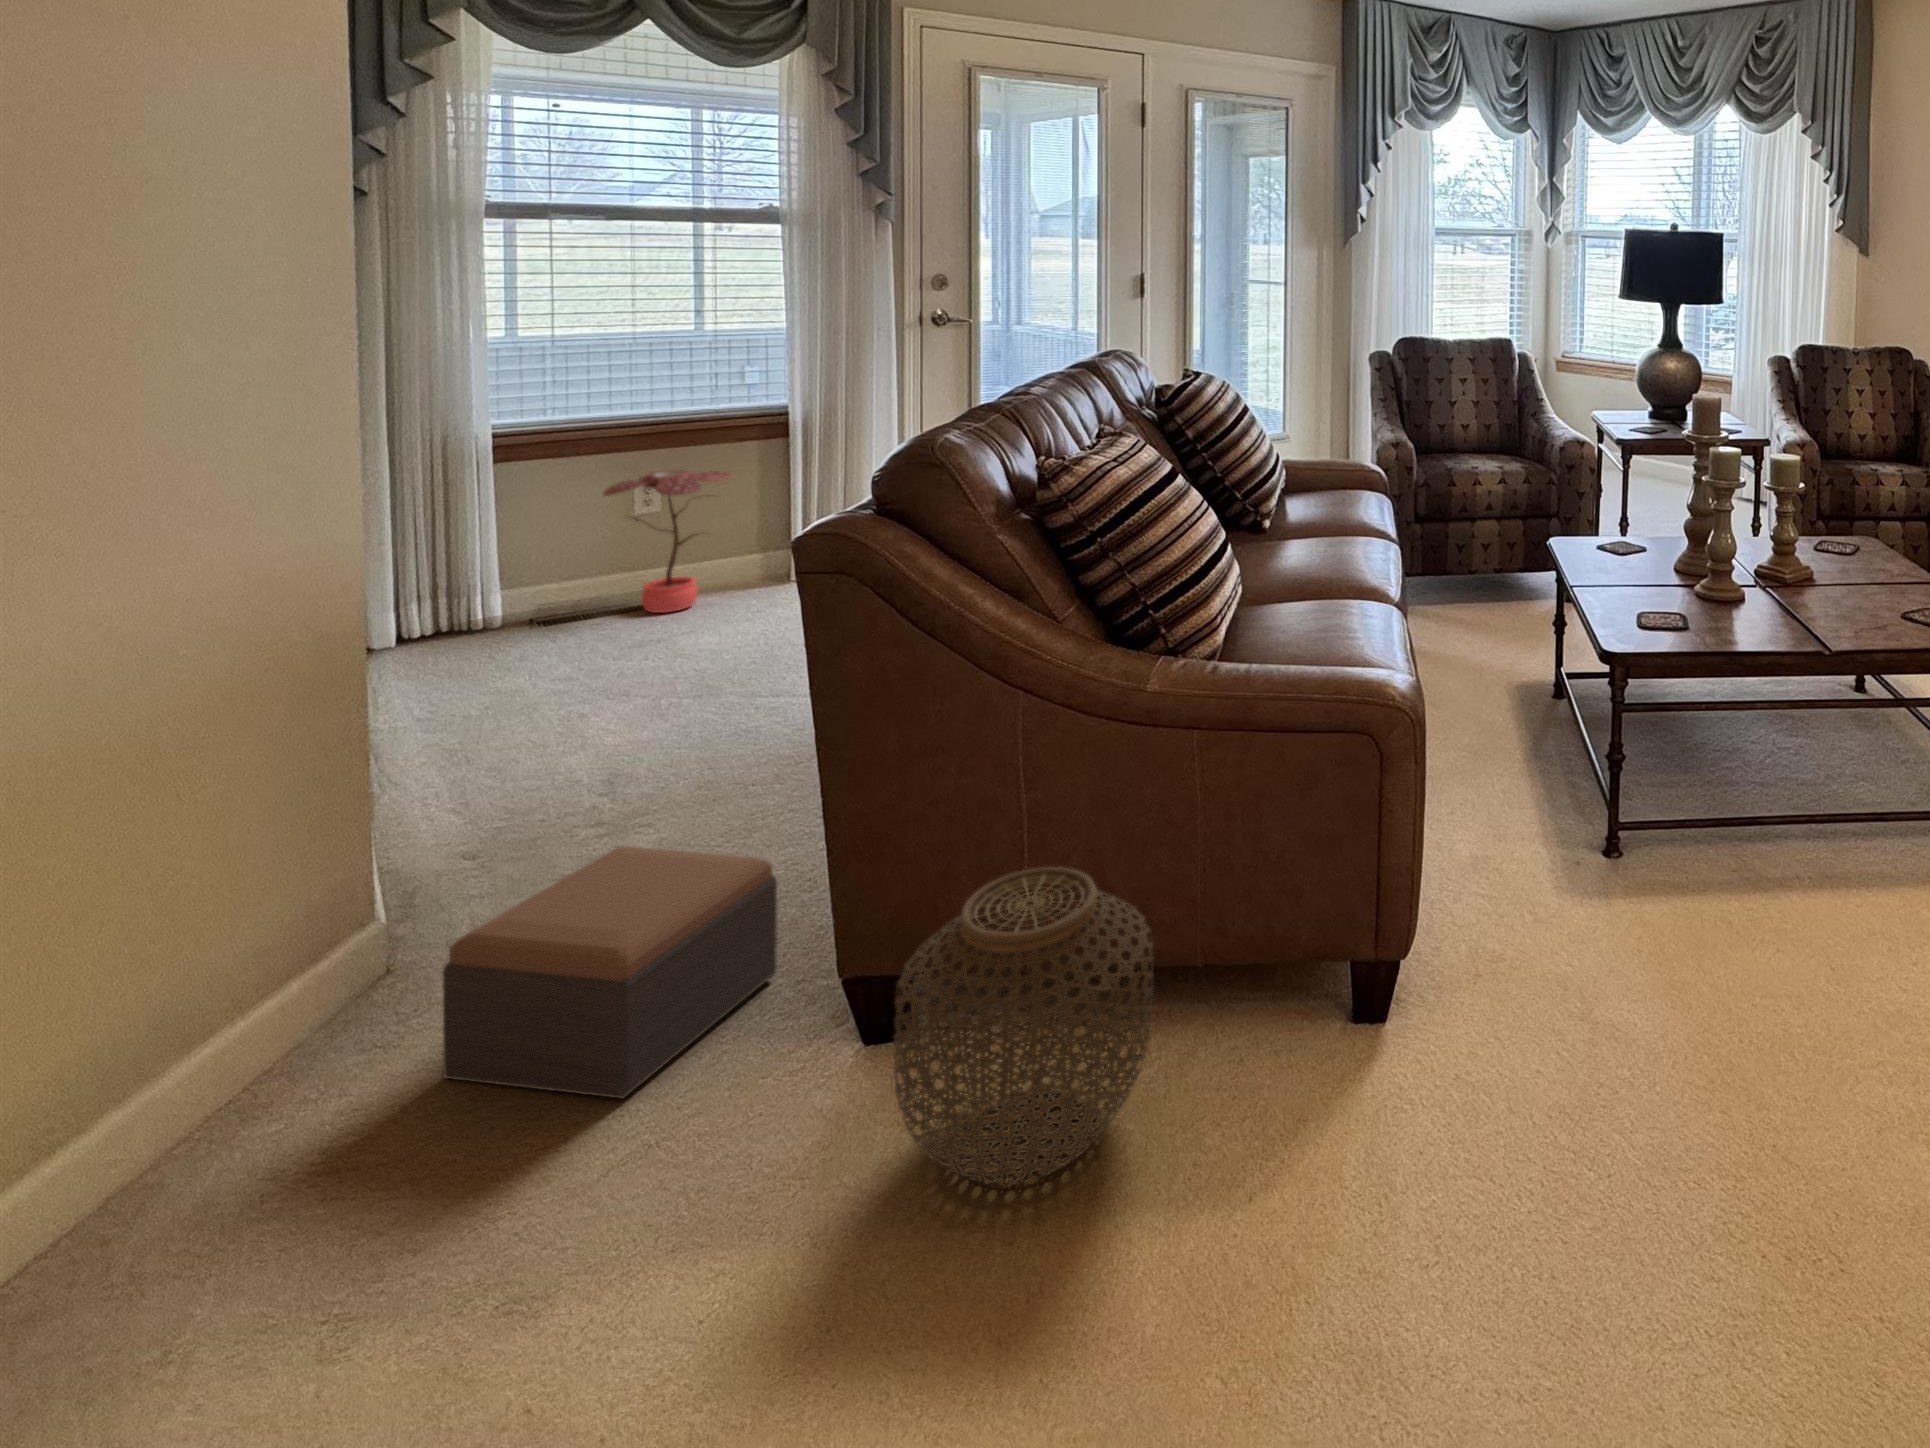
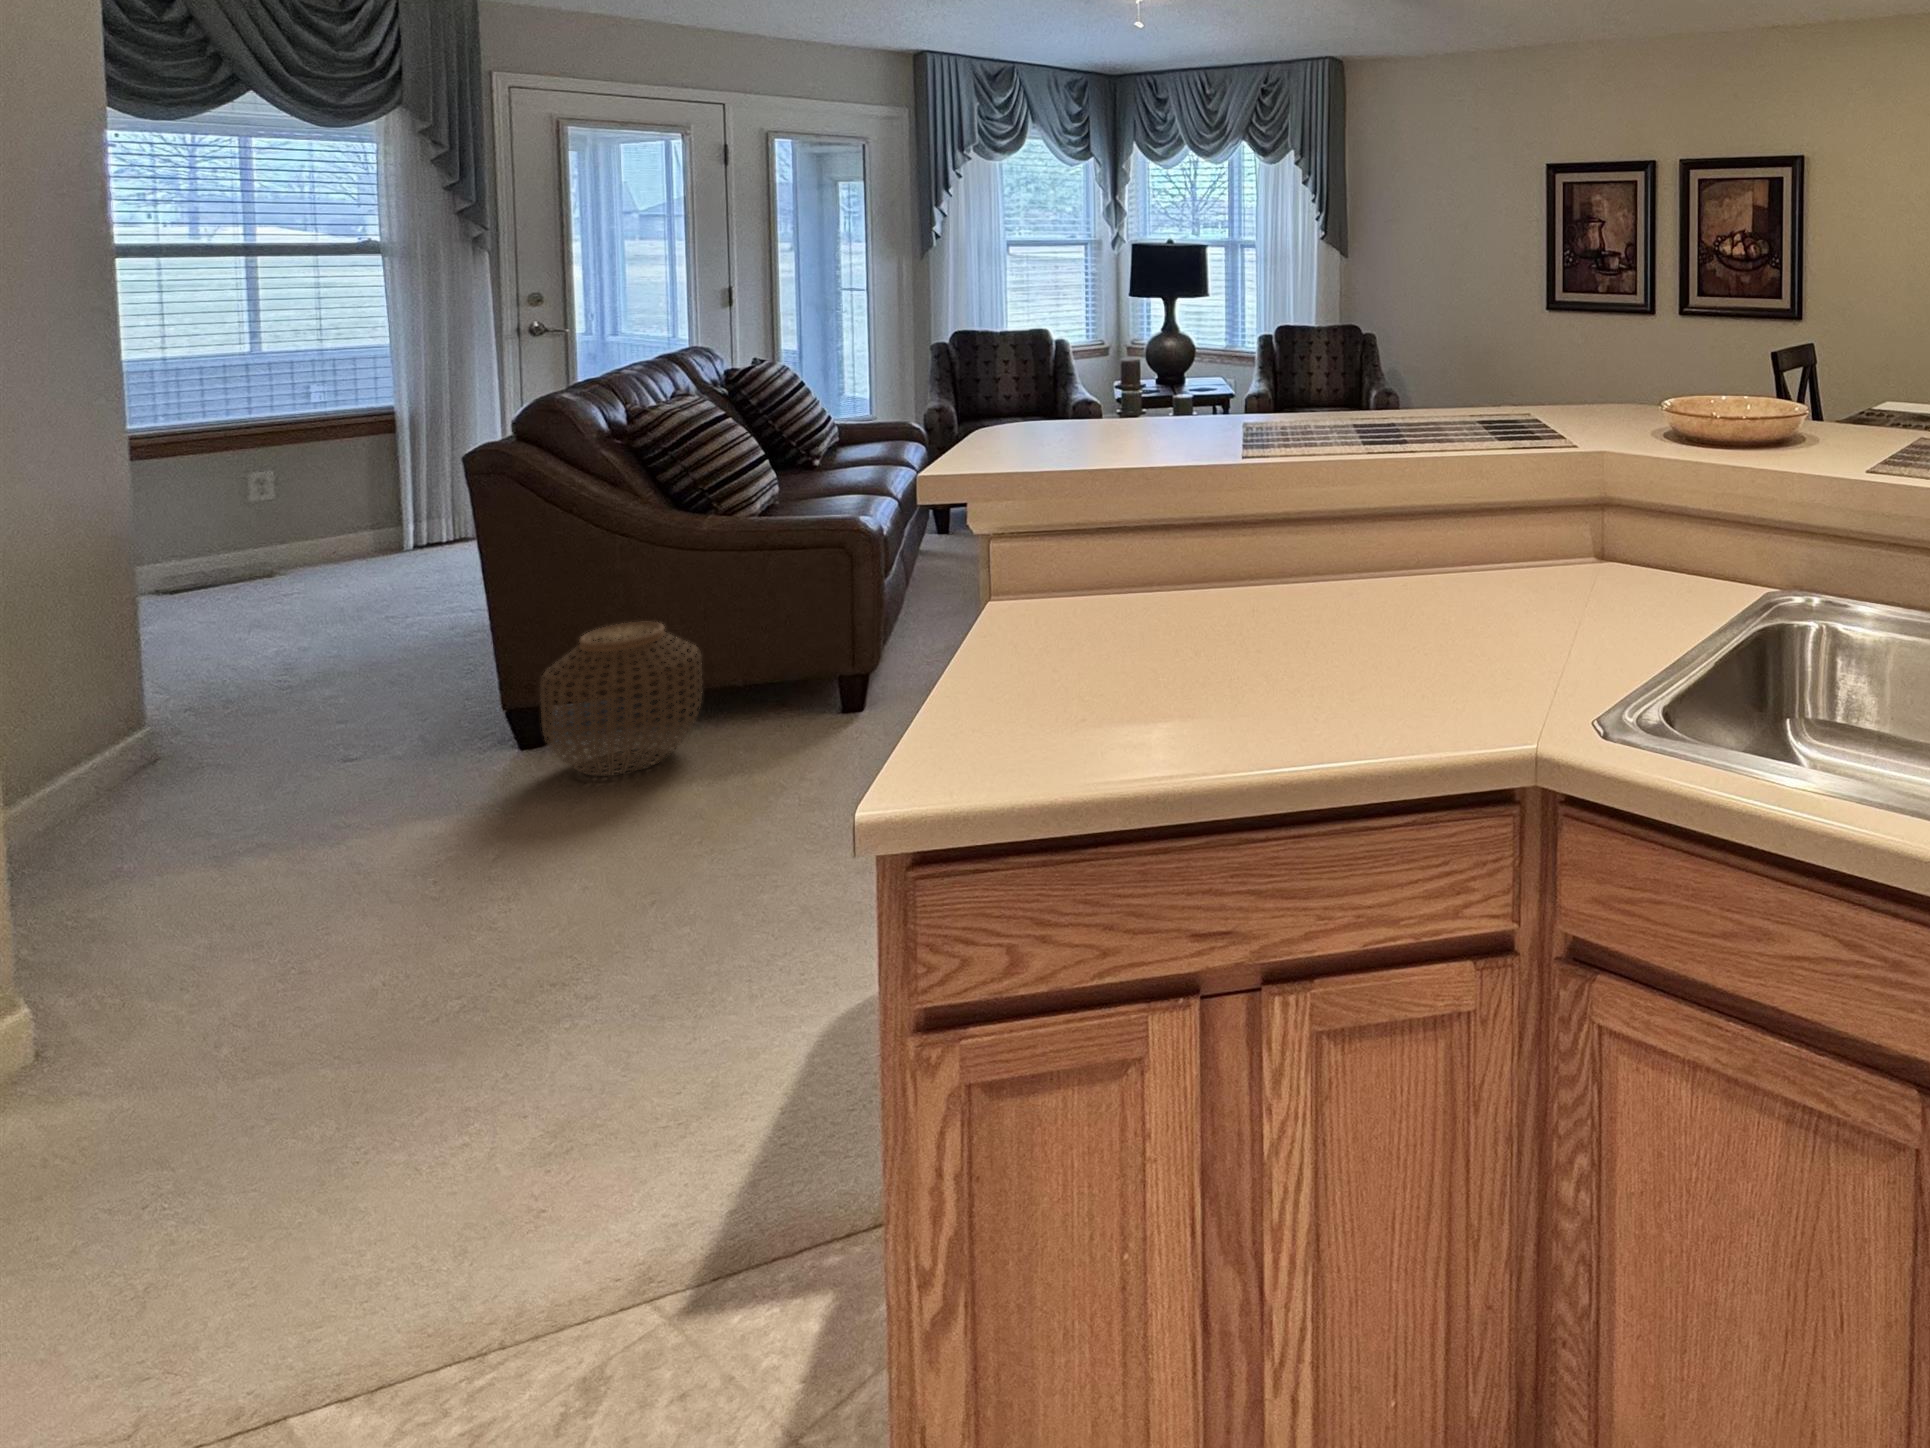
potted plant: present [604,470,731,613] -> none [217,462,340,580]
footstool: present [443,846,777,1098] -> none [225,655,448,780]

